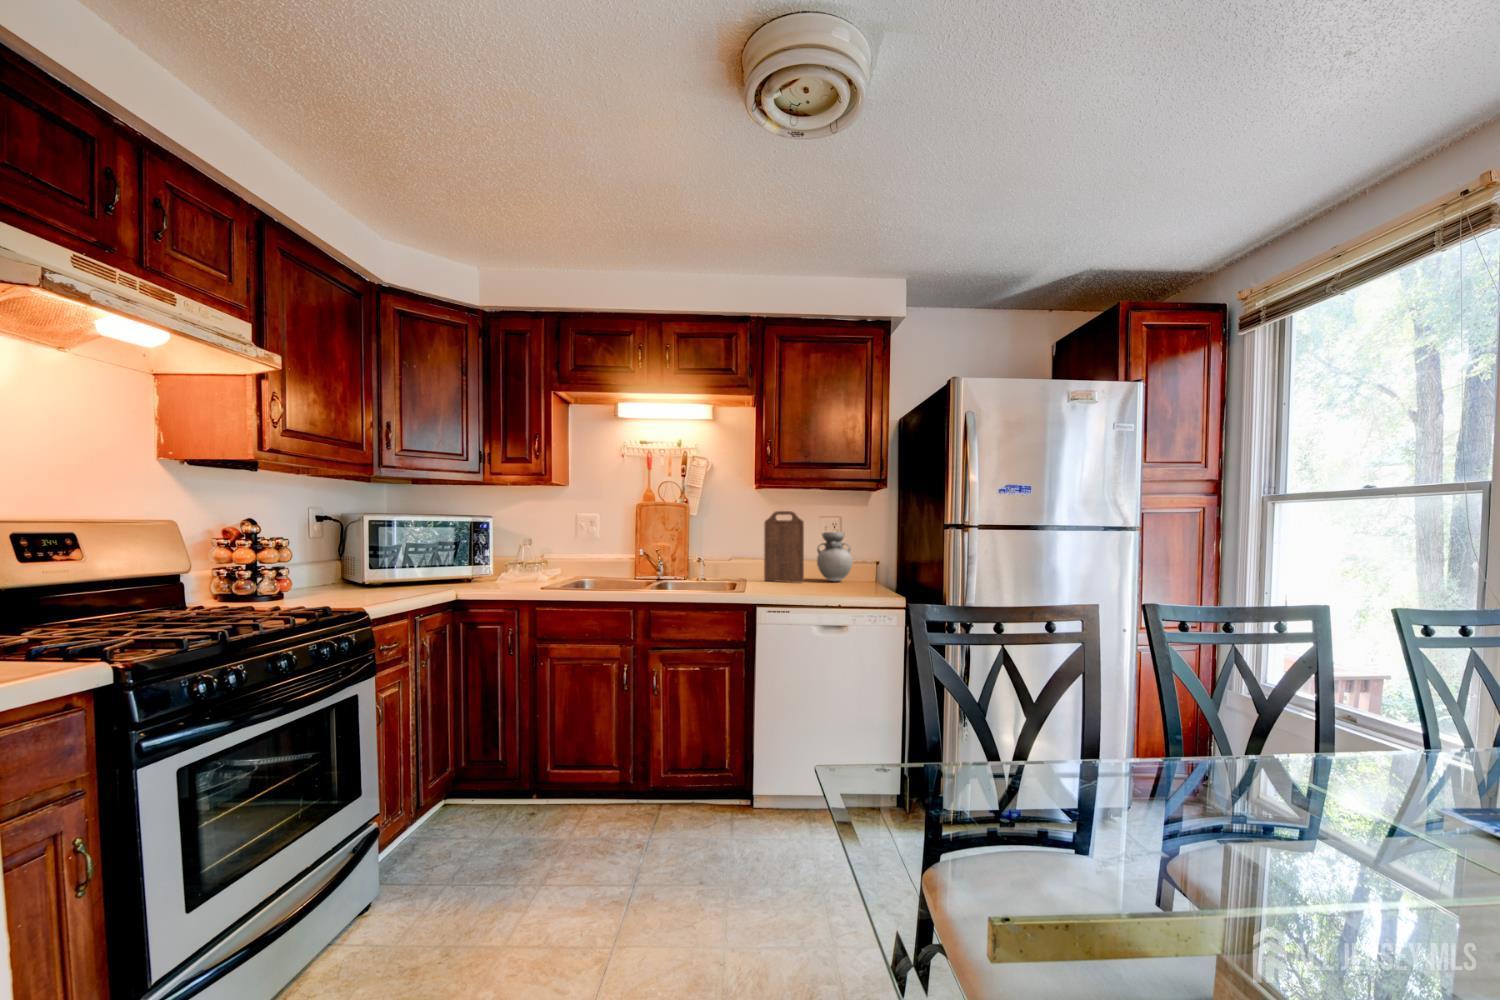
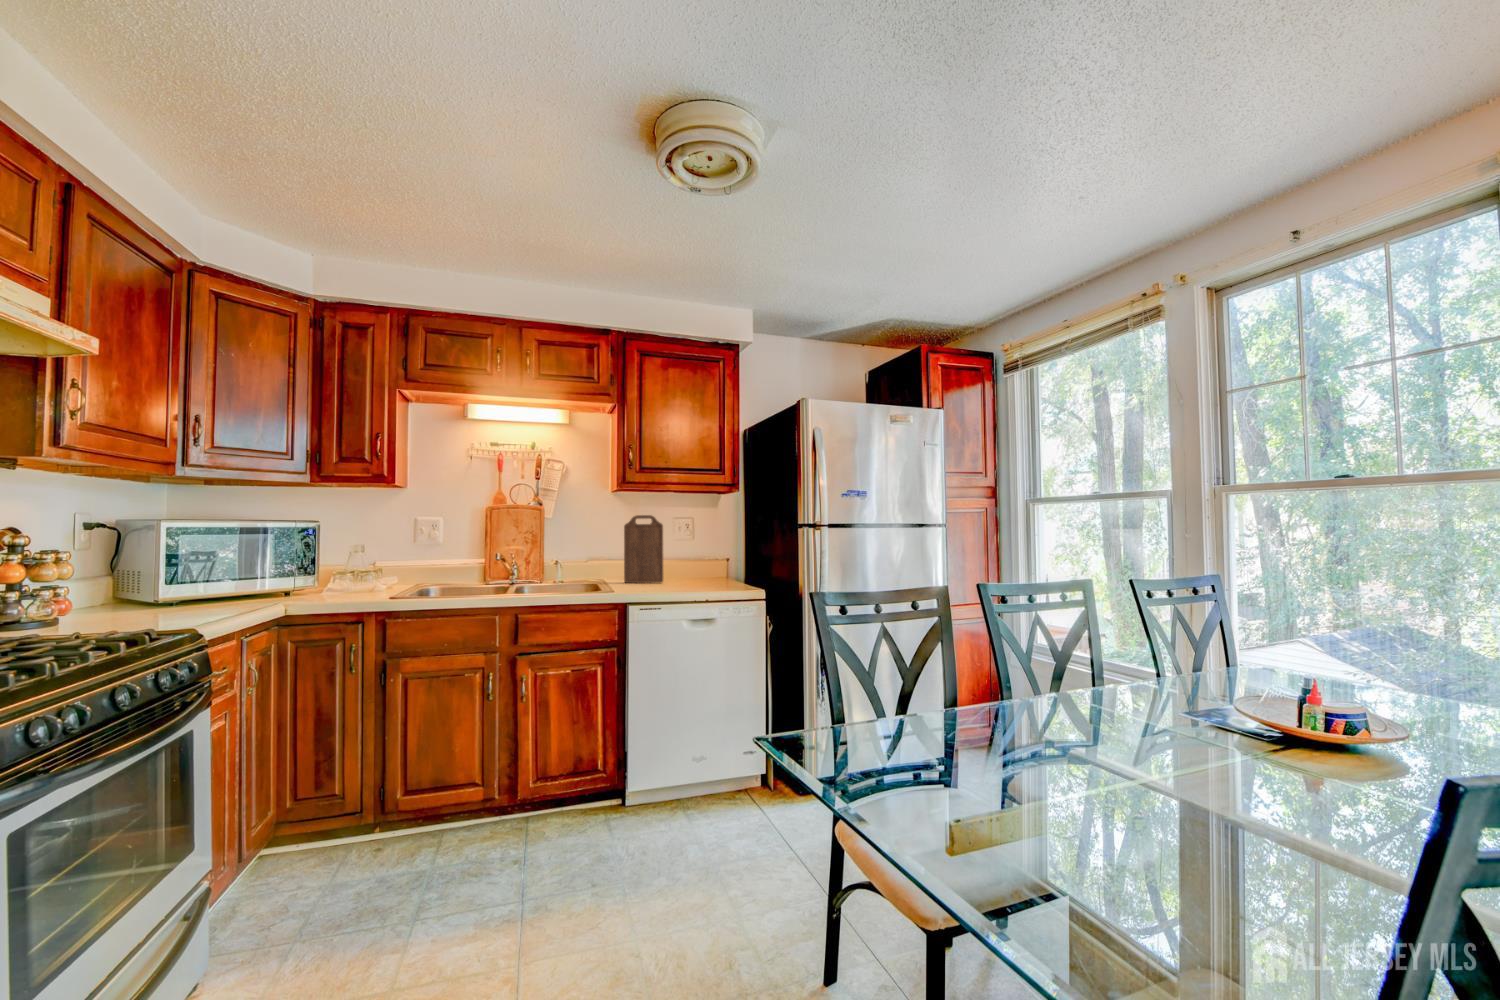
vase: present [817,532,852,581] -> none [674,534,707,581]

